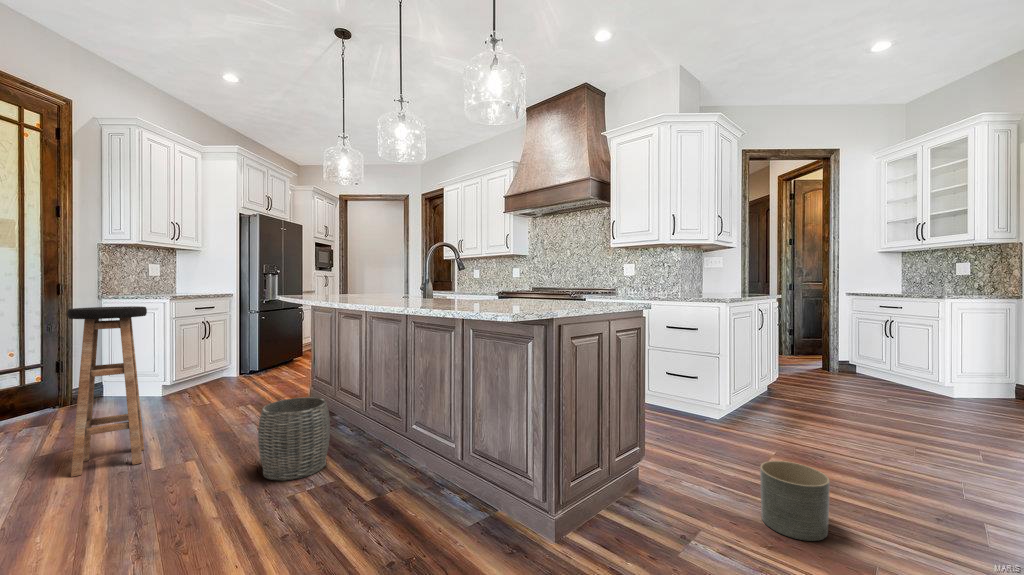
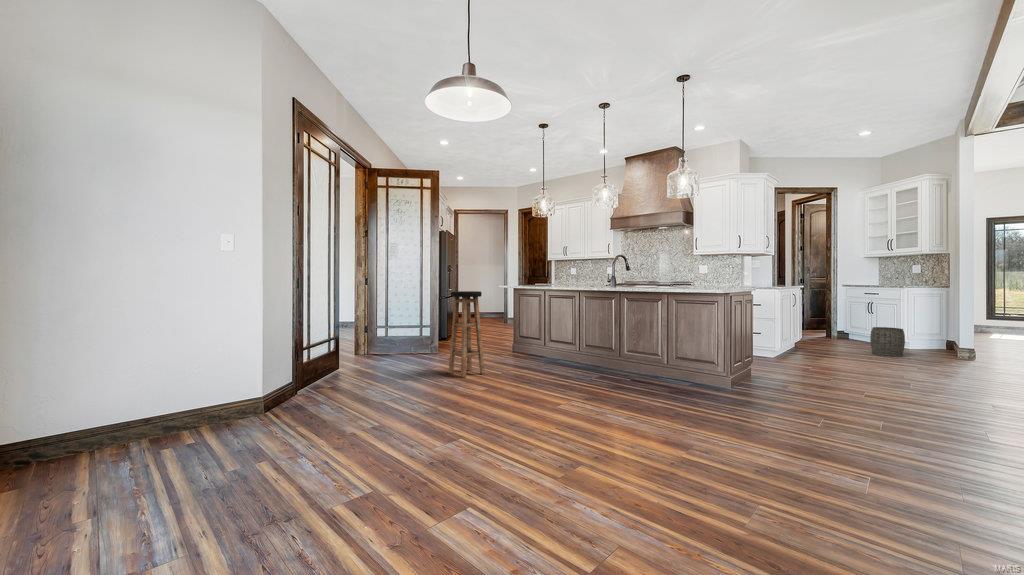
woven basket: present [258,397,330,481] -> present [870,327,905,356]
planter: present [760,461,830,541] -> none [812,359,843,387]

